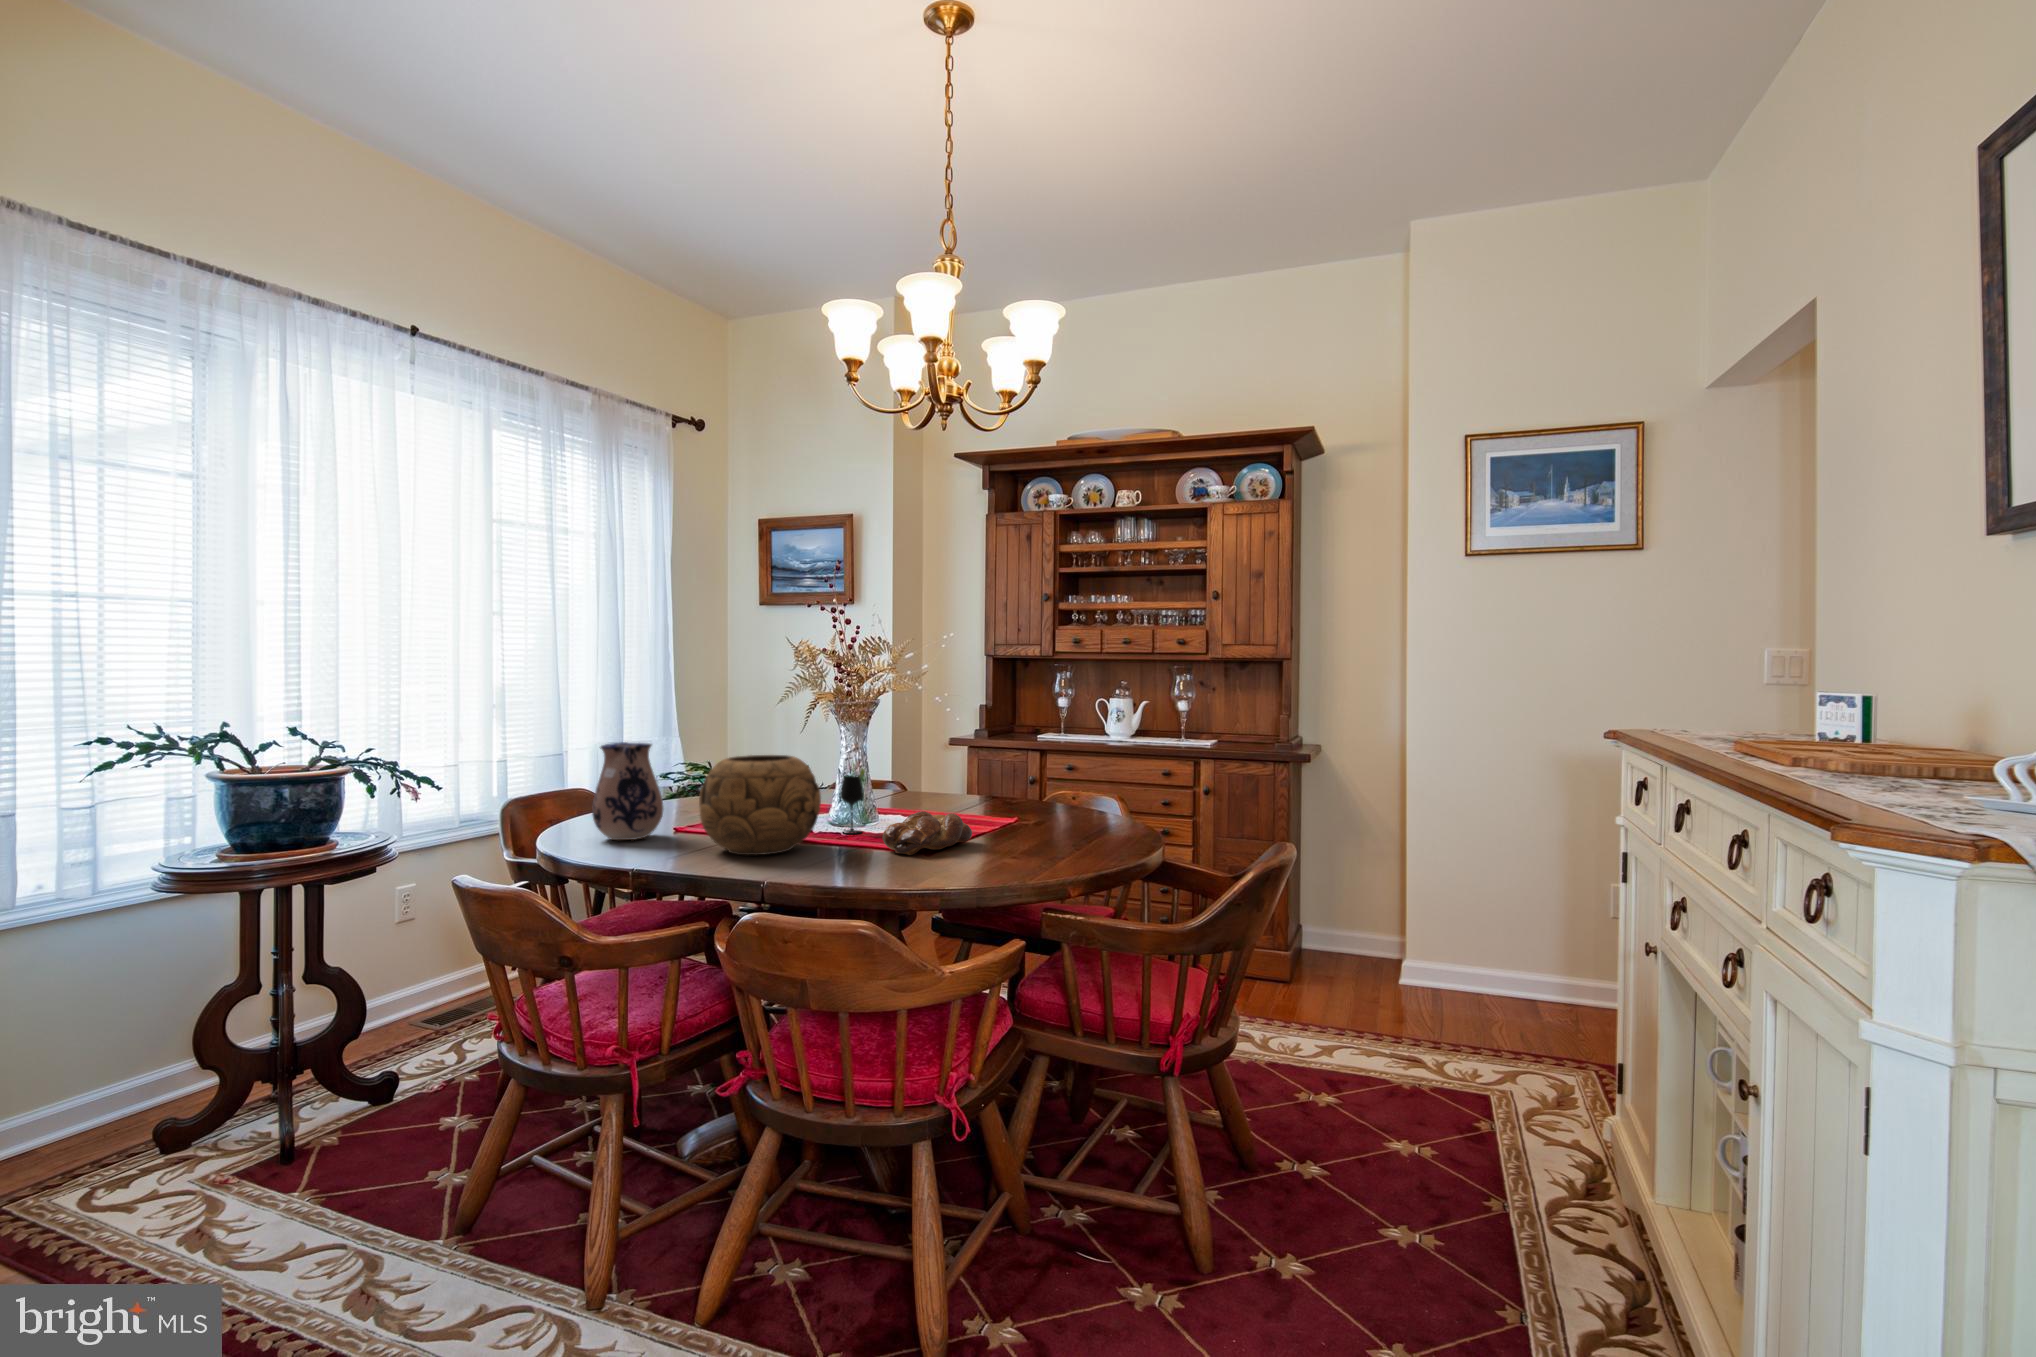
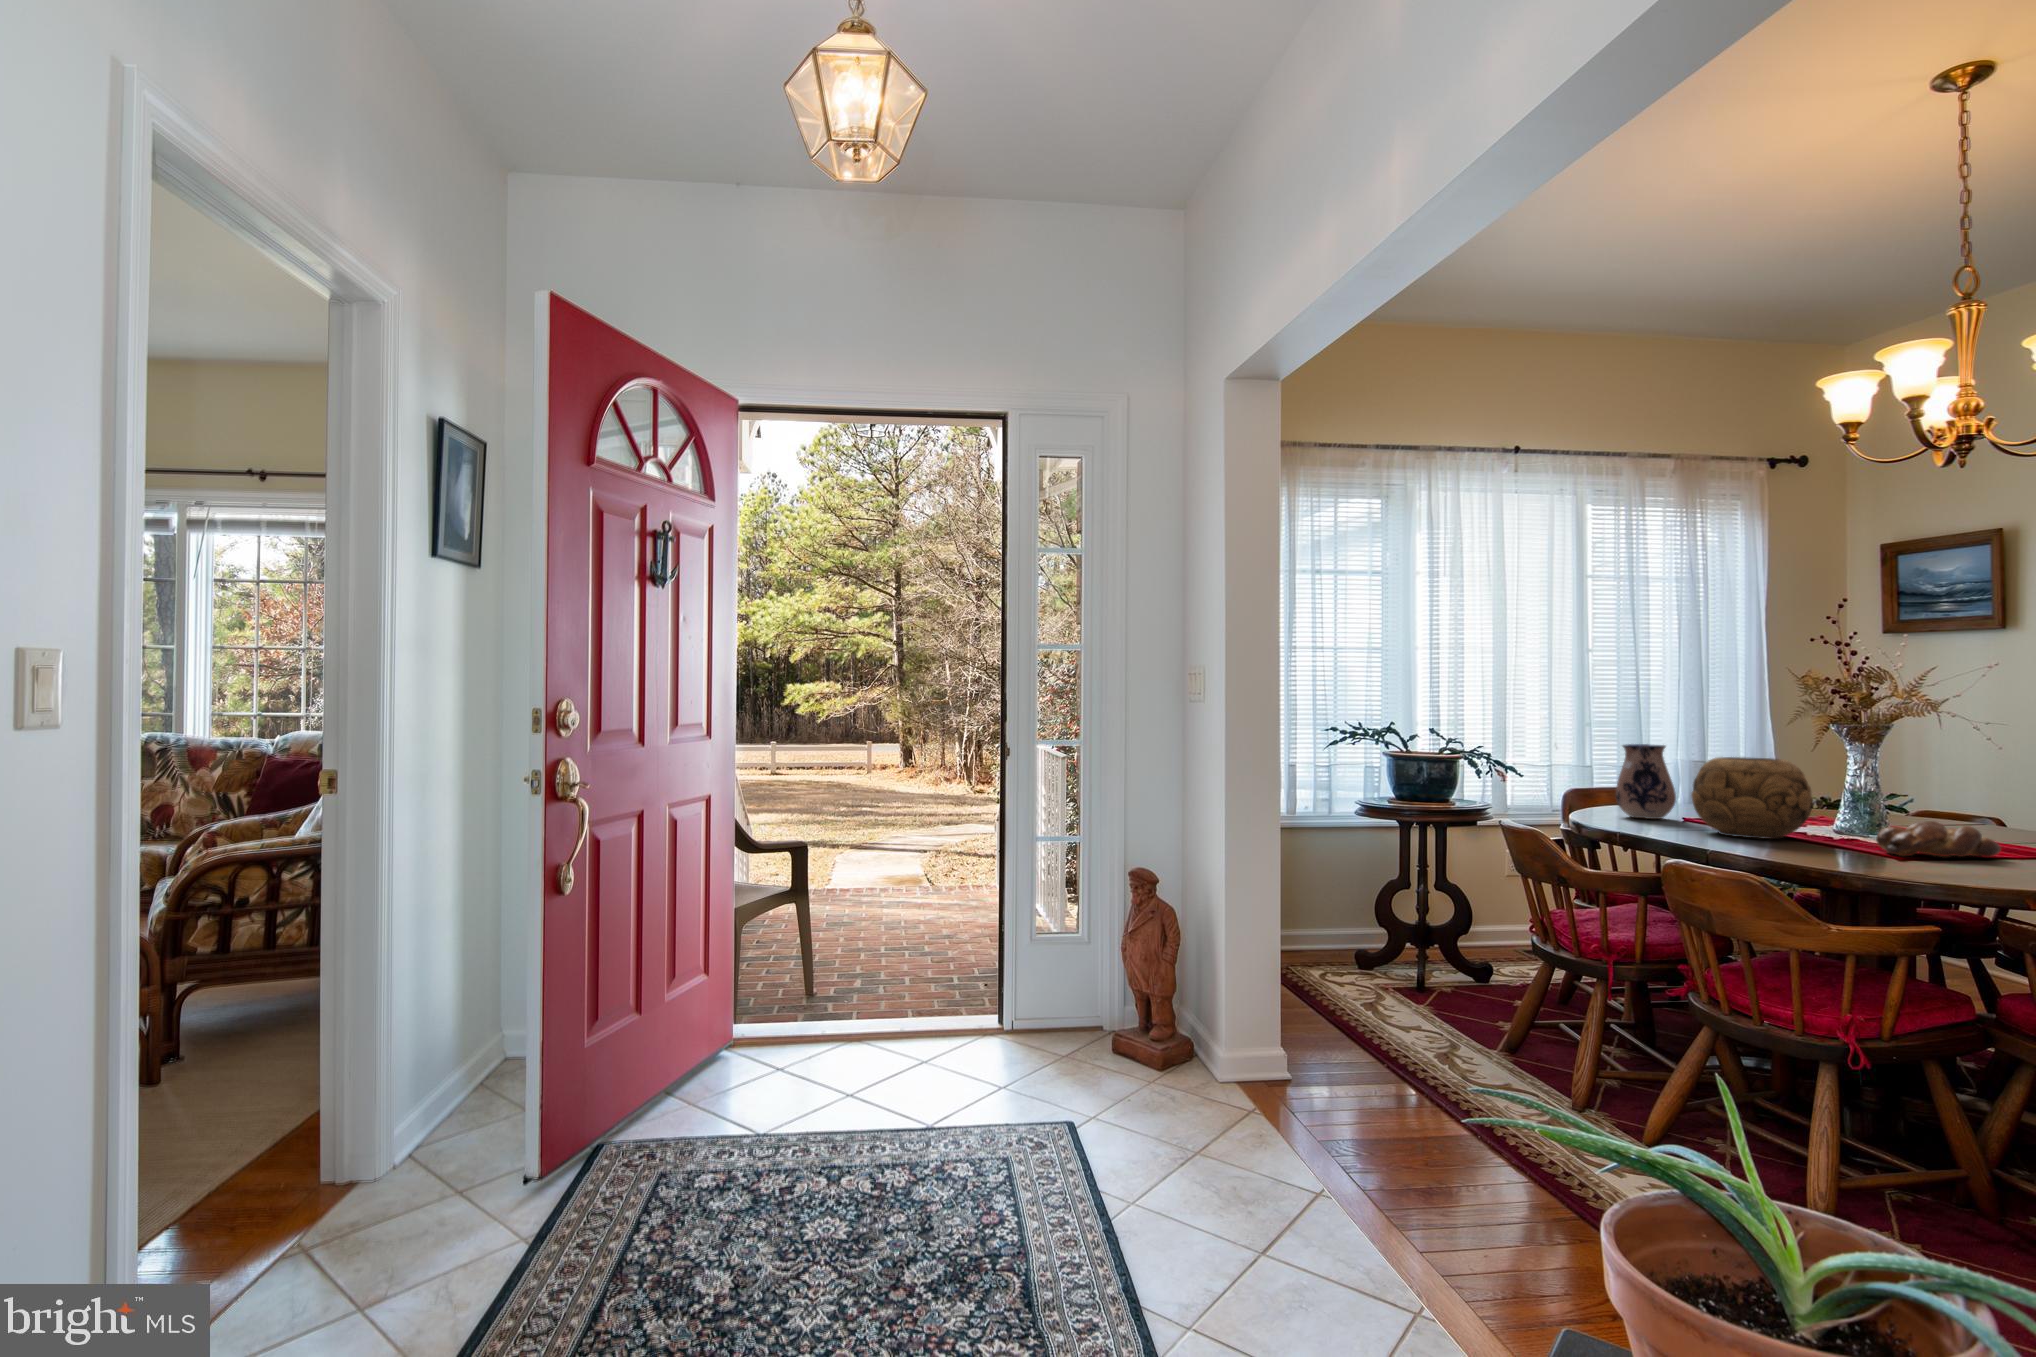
wine glass: present [840,768,865,834] -> none [1853,772,1883,840]

